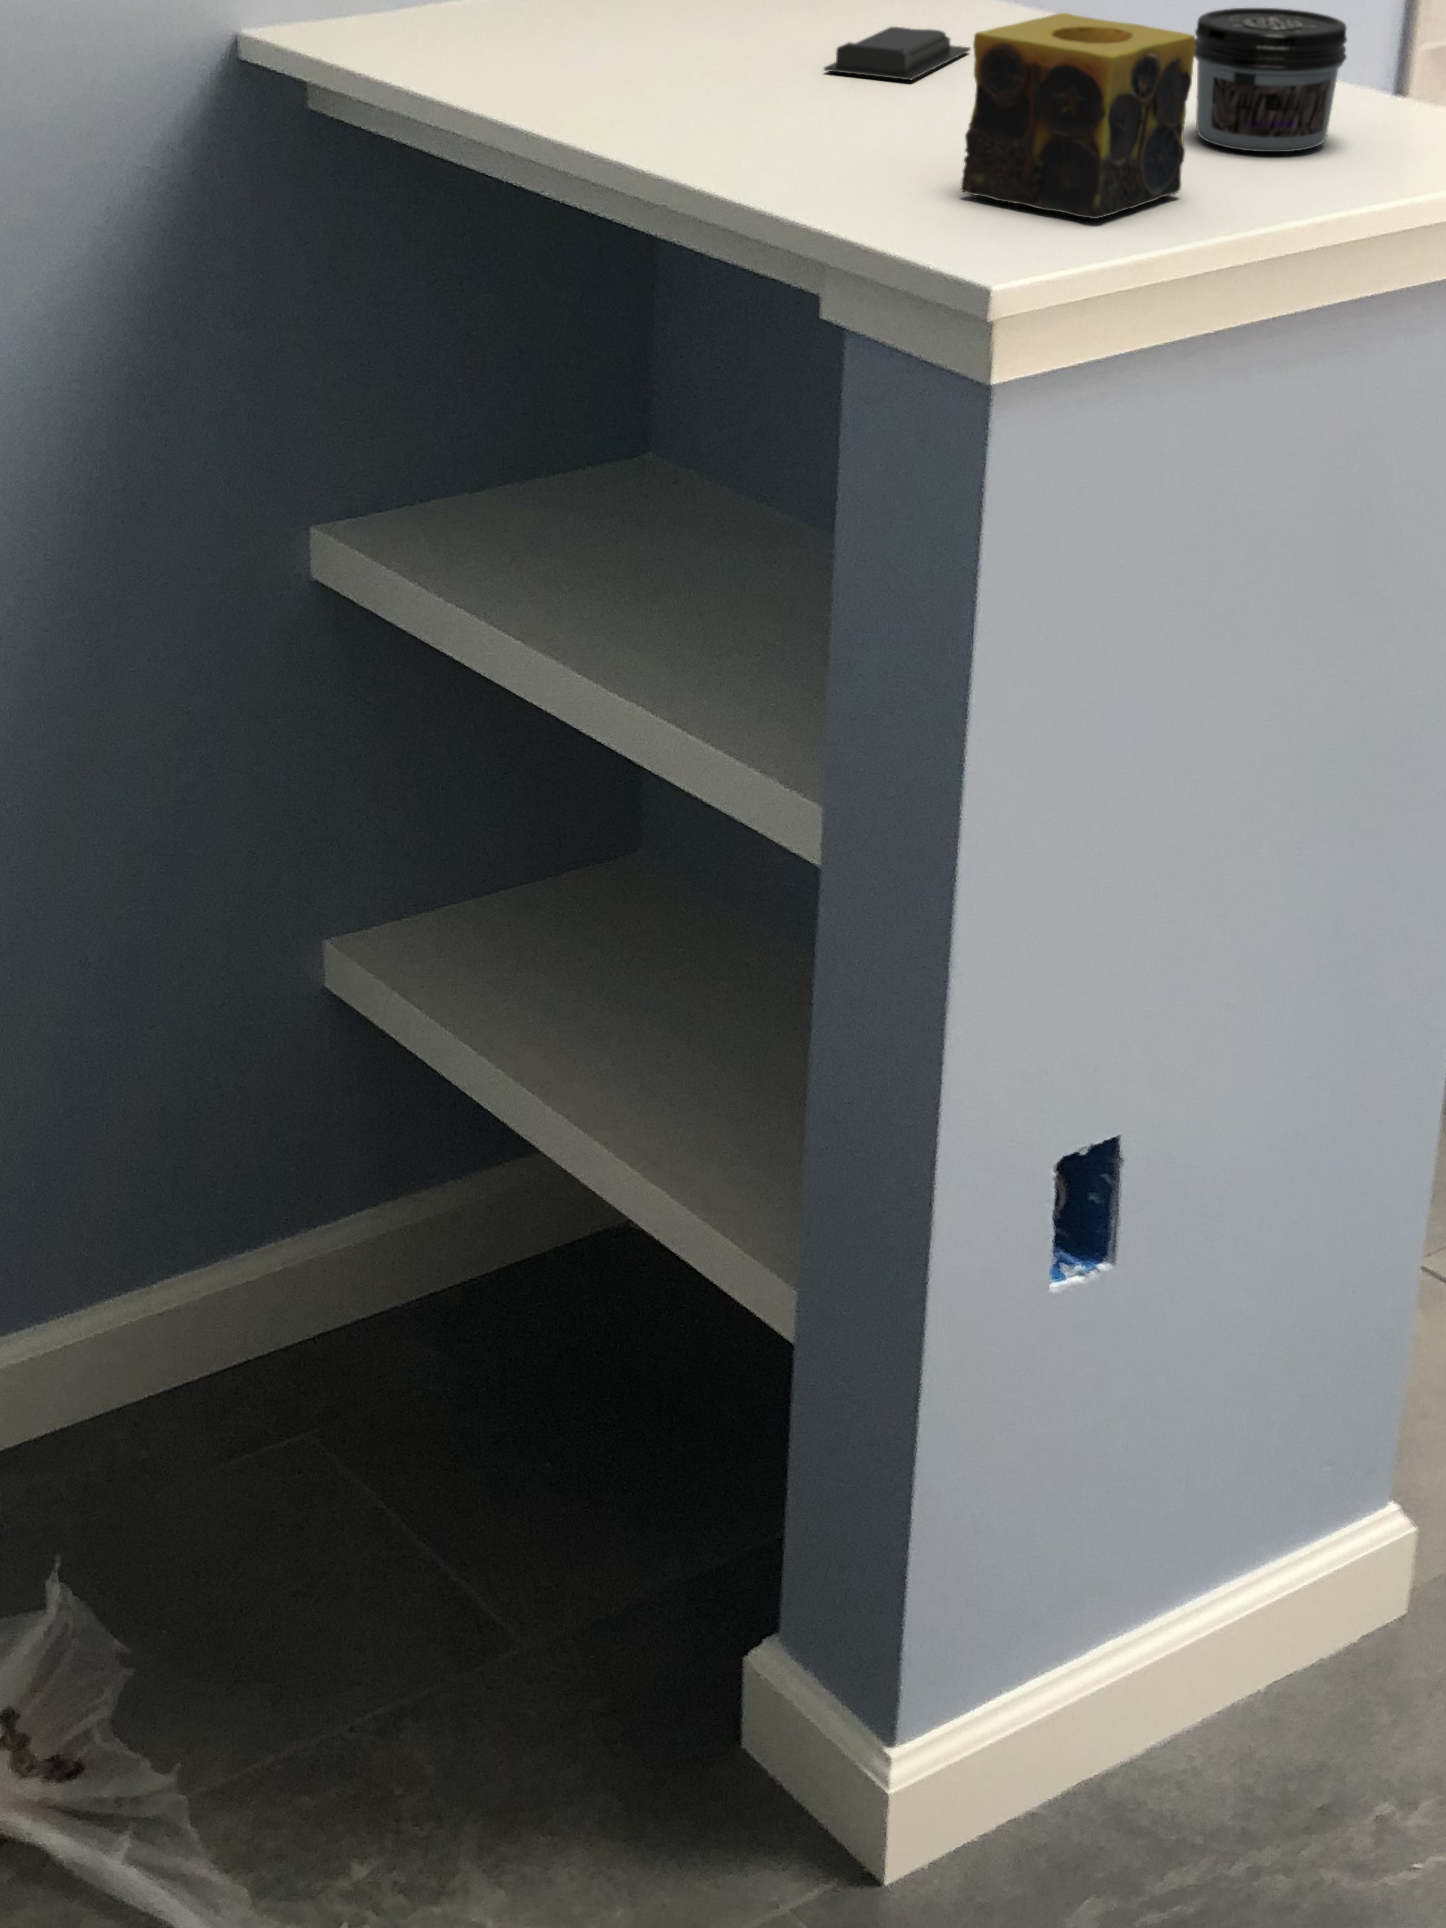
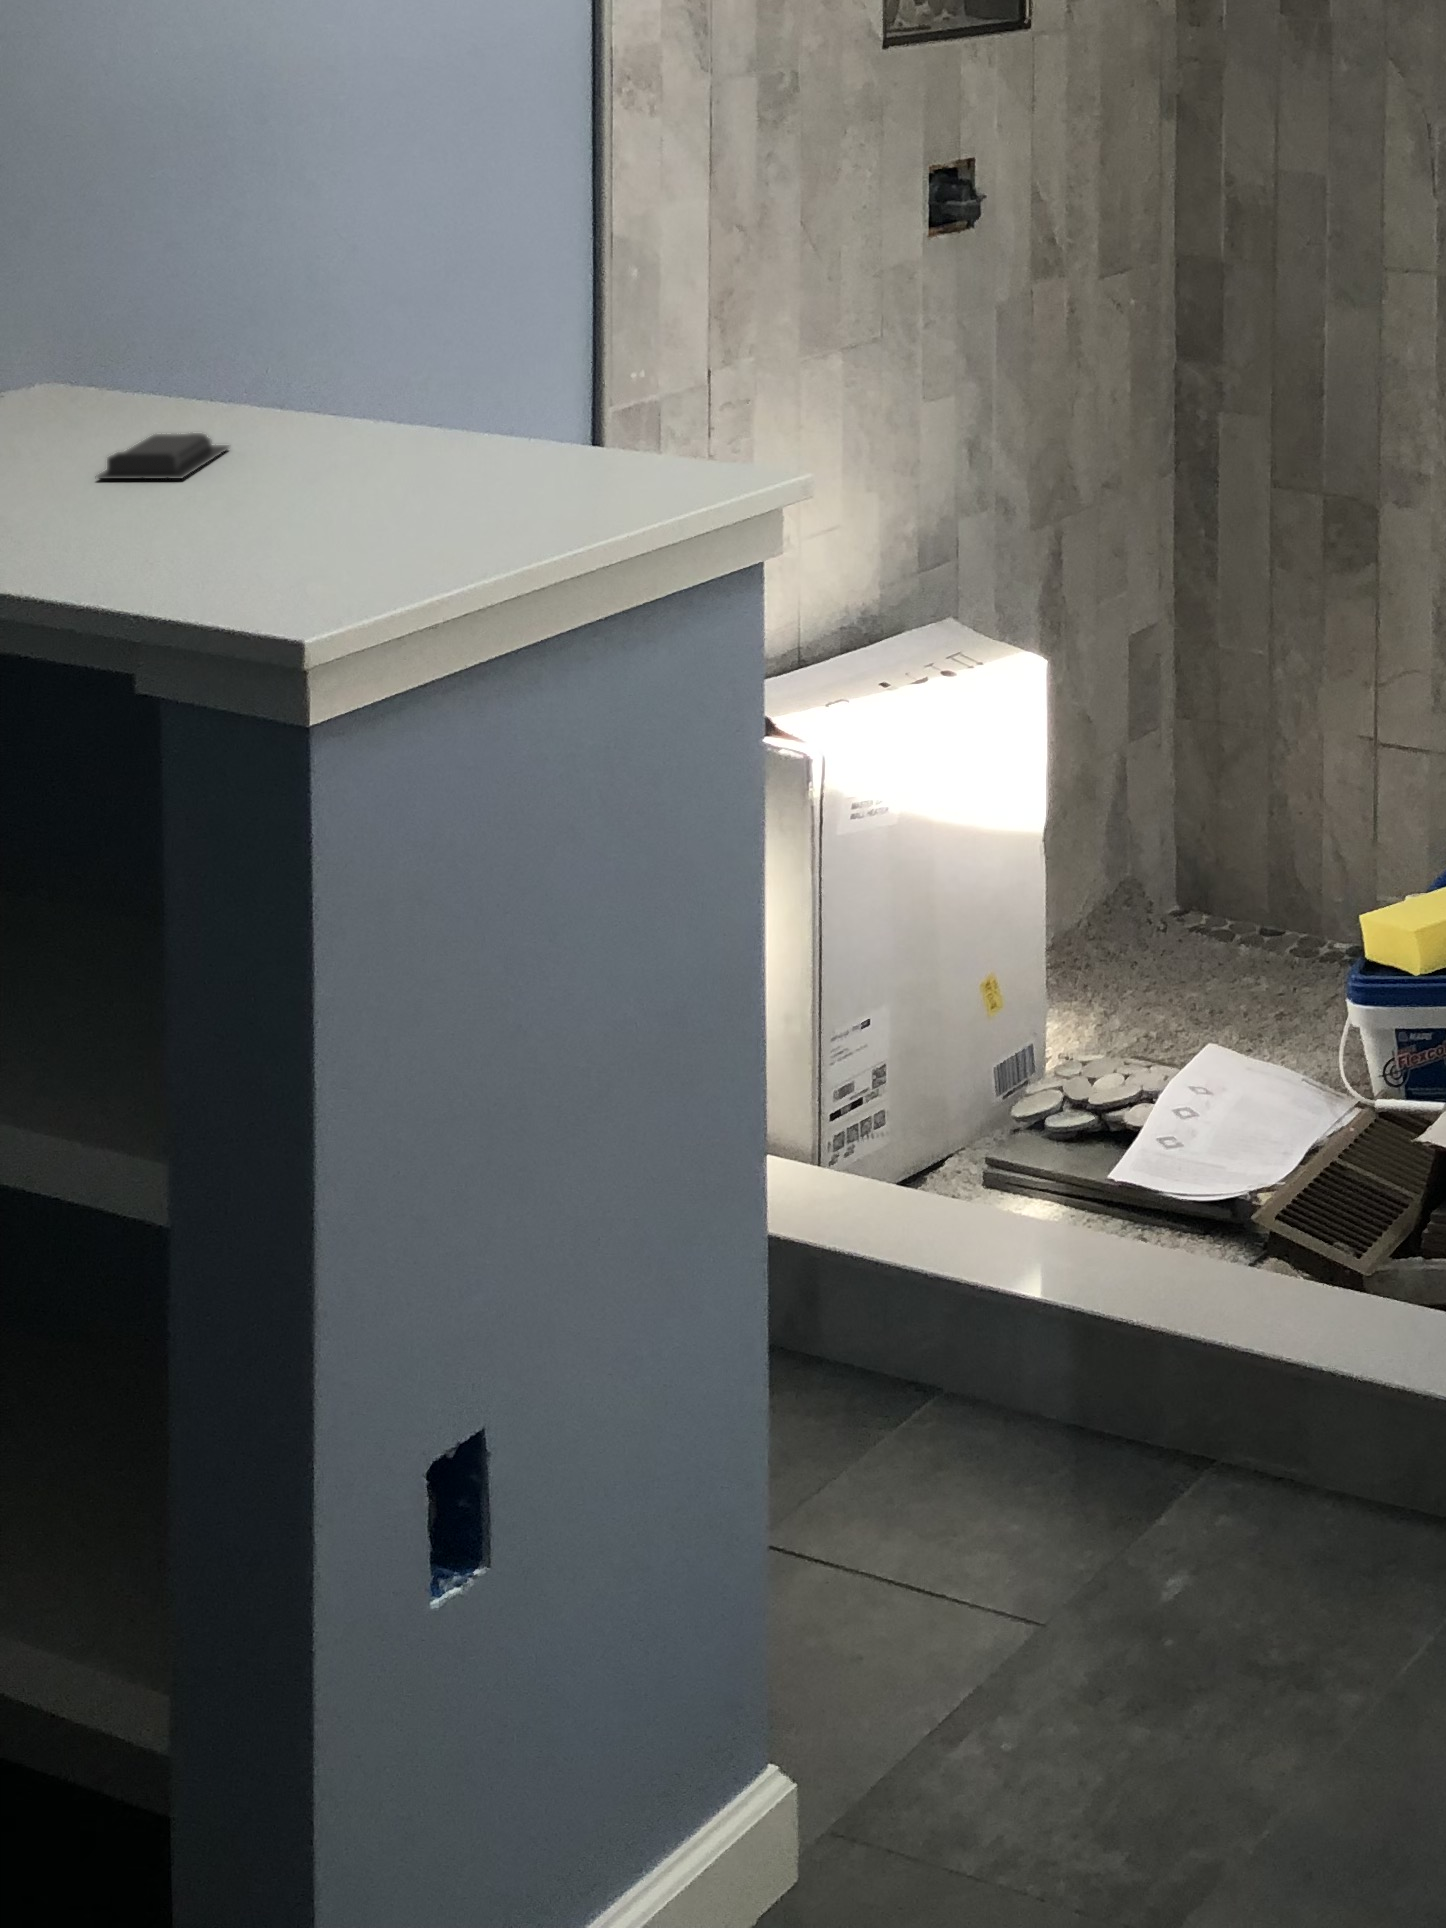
jar: present [1194,8,1347,152] -> none [444,384,576,502]
candle: present [961,13,1195,219] -> none [256,405,454,572]

